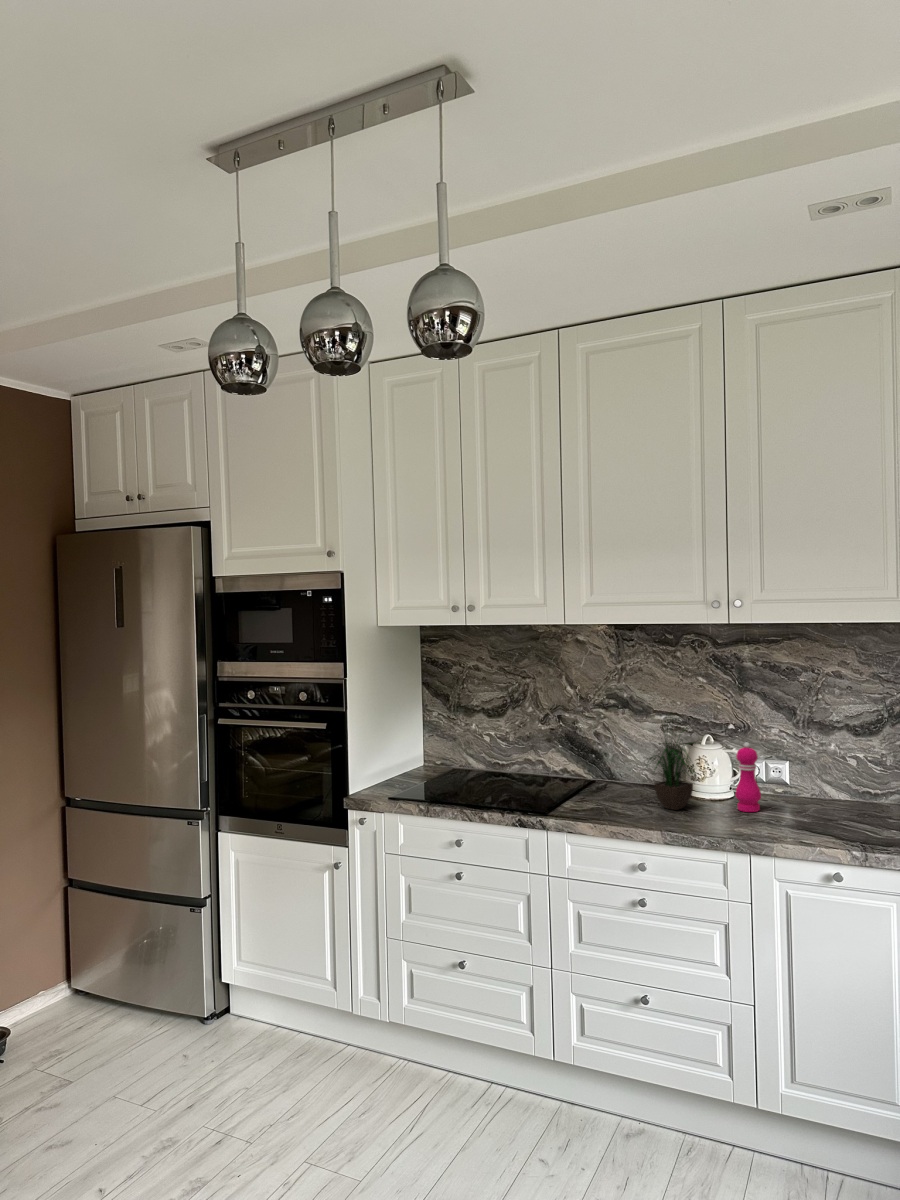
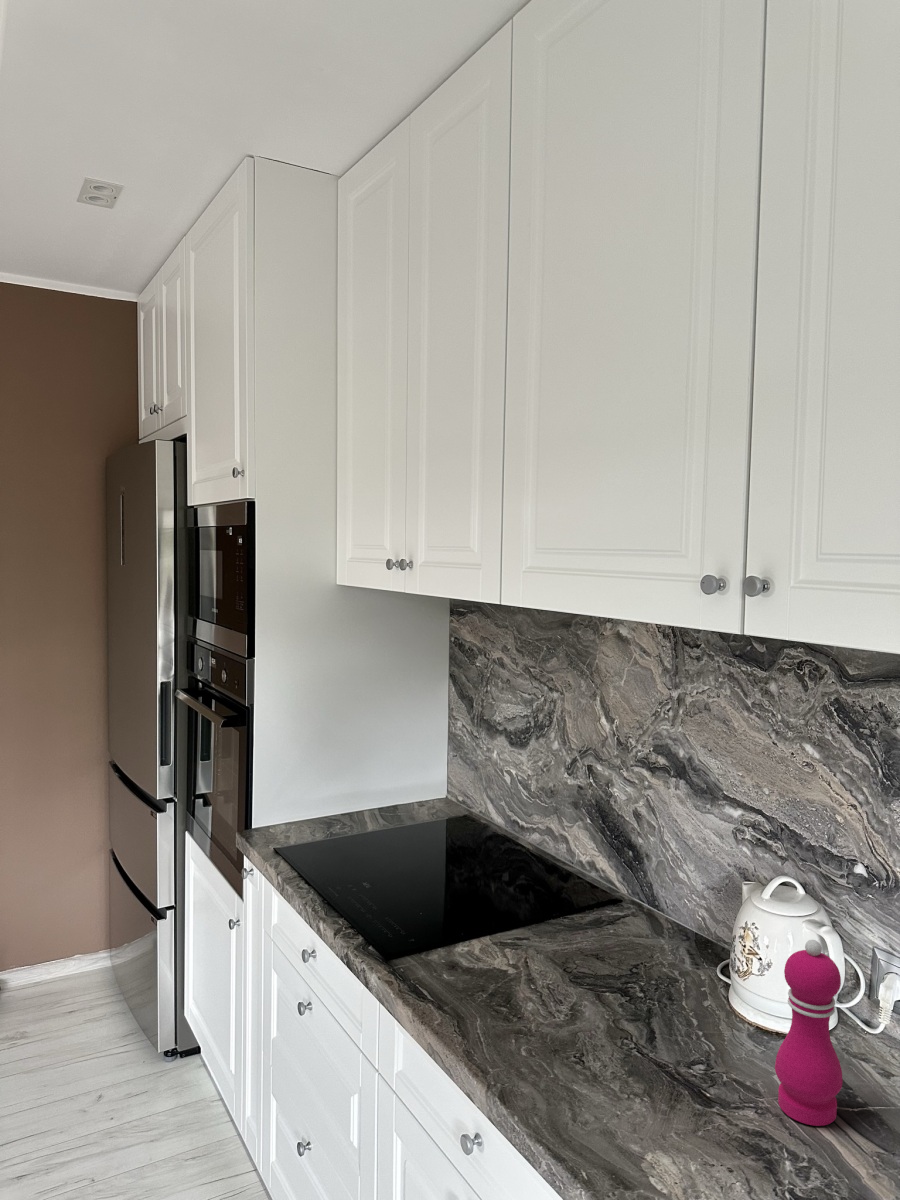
potted plant: present [647,729,693,810] -> none [580,775,721,1045]

